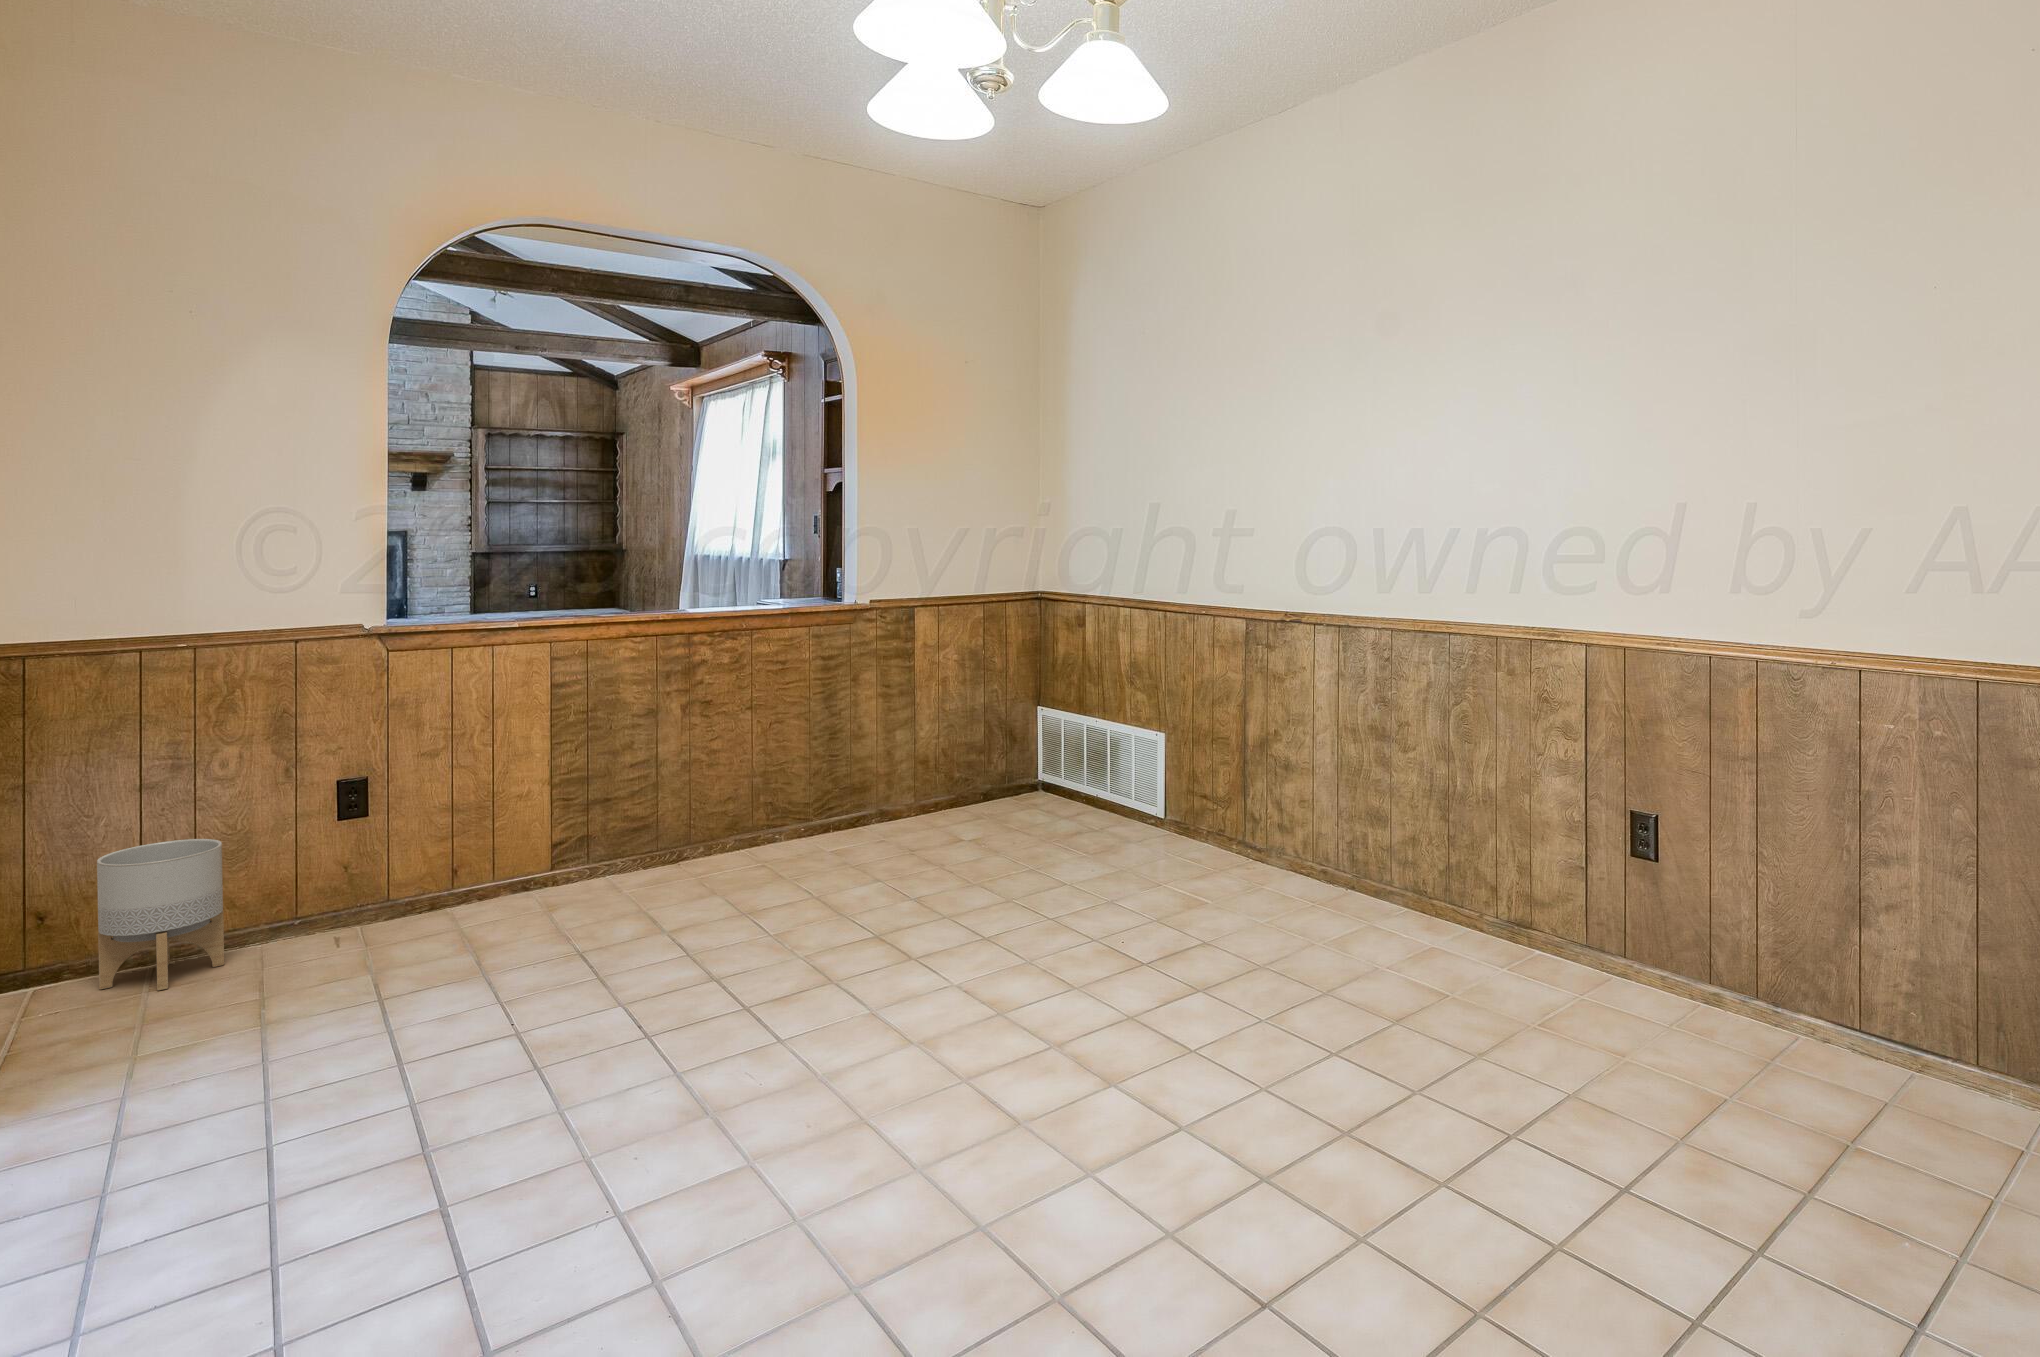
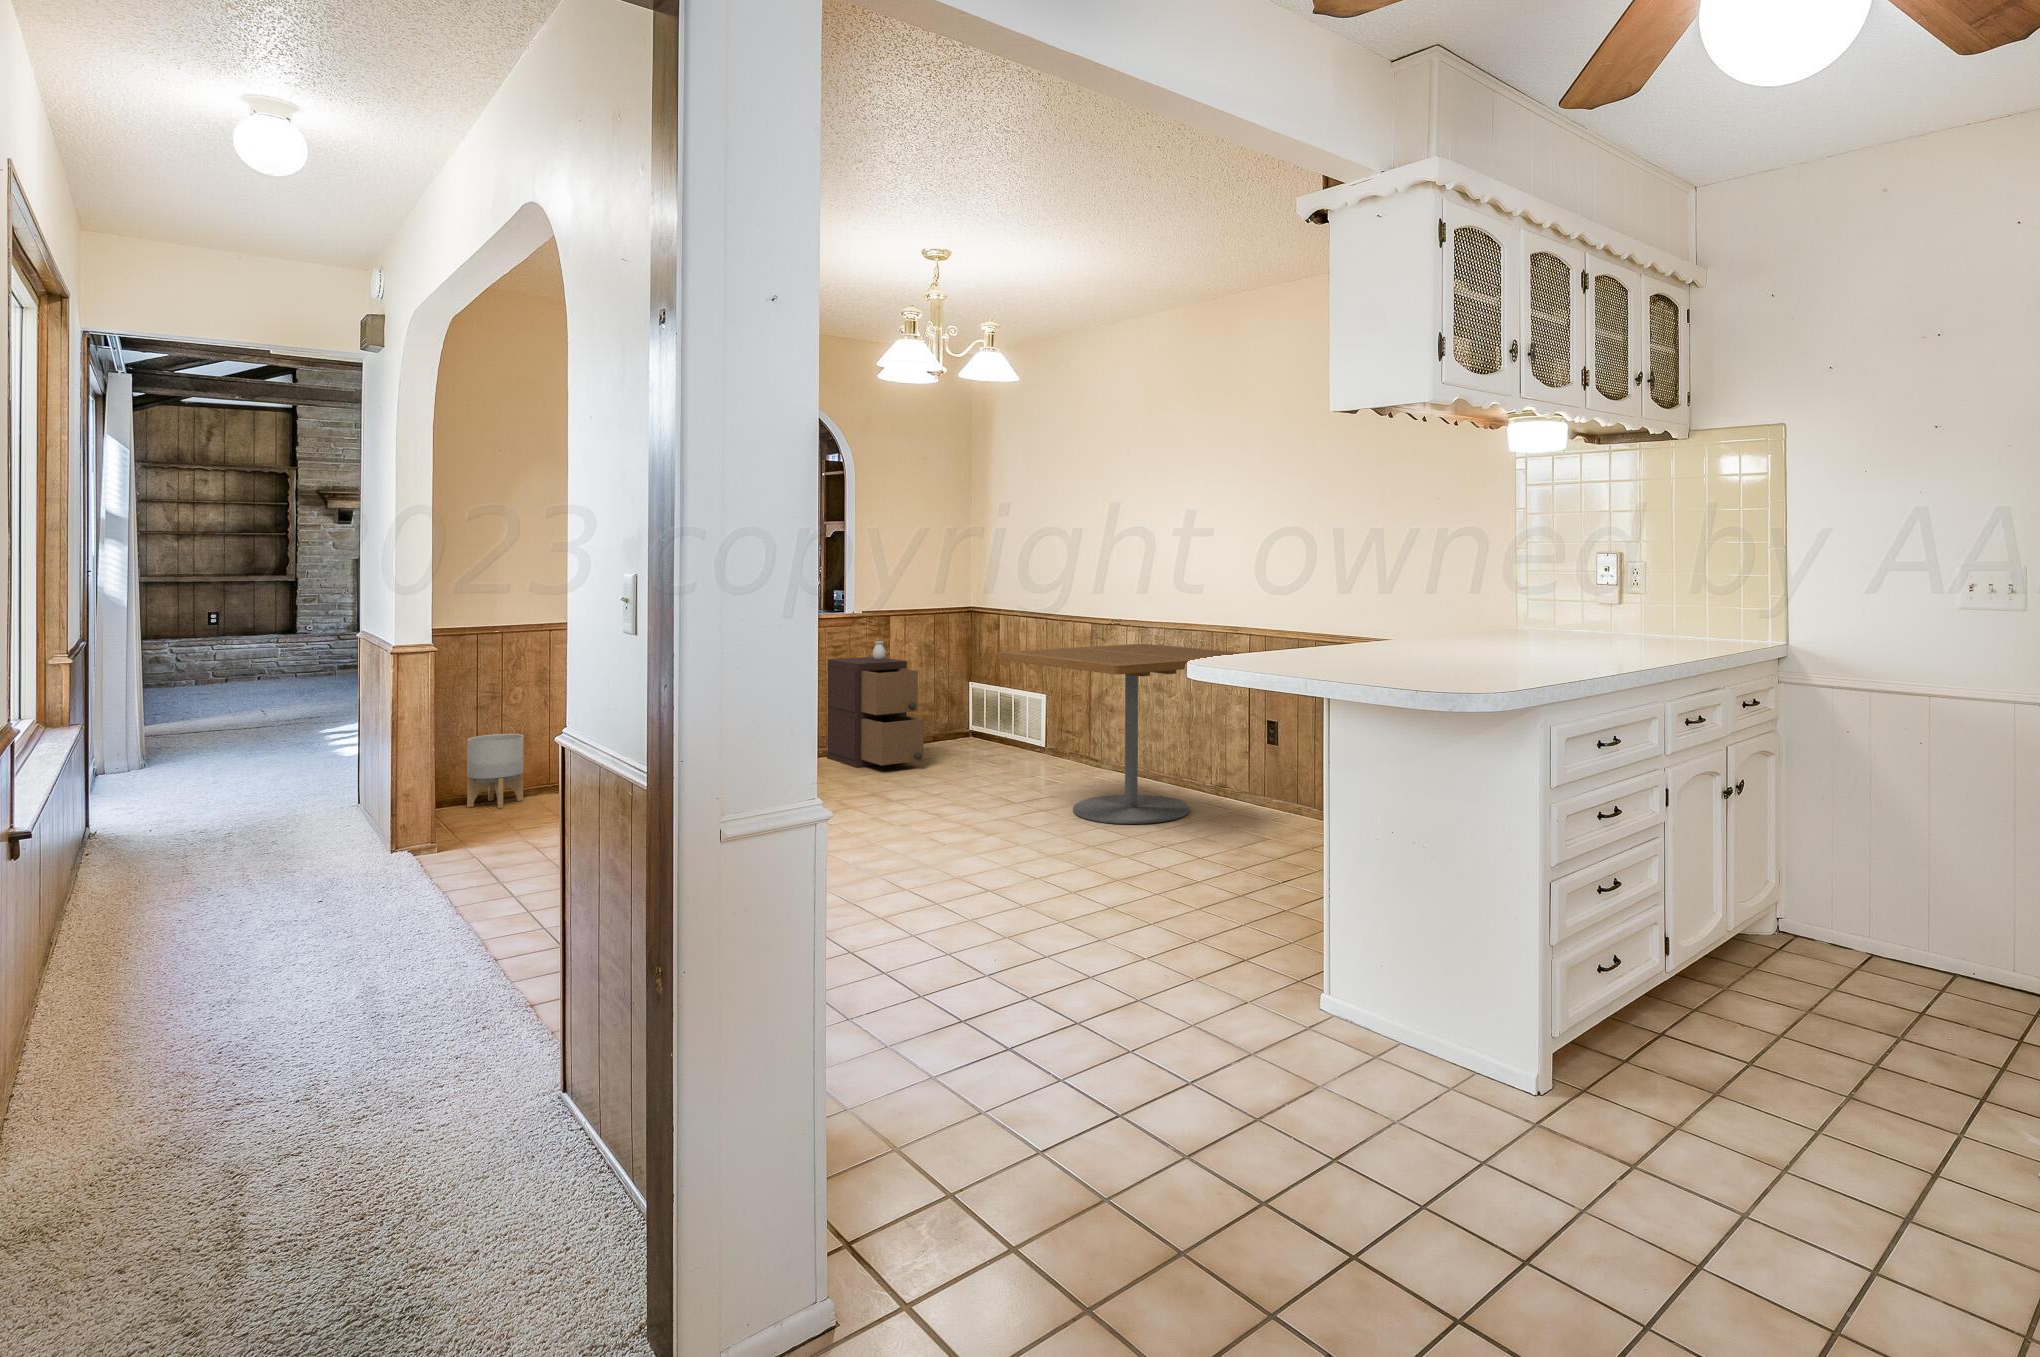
storage cabinet: none [811,649,970,864] -> present [826,641,924,767]
dining table: none [1113,657,1640,1033] -> present [998,644,1244,824]

